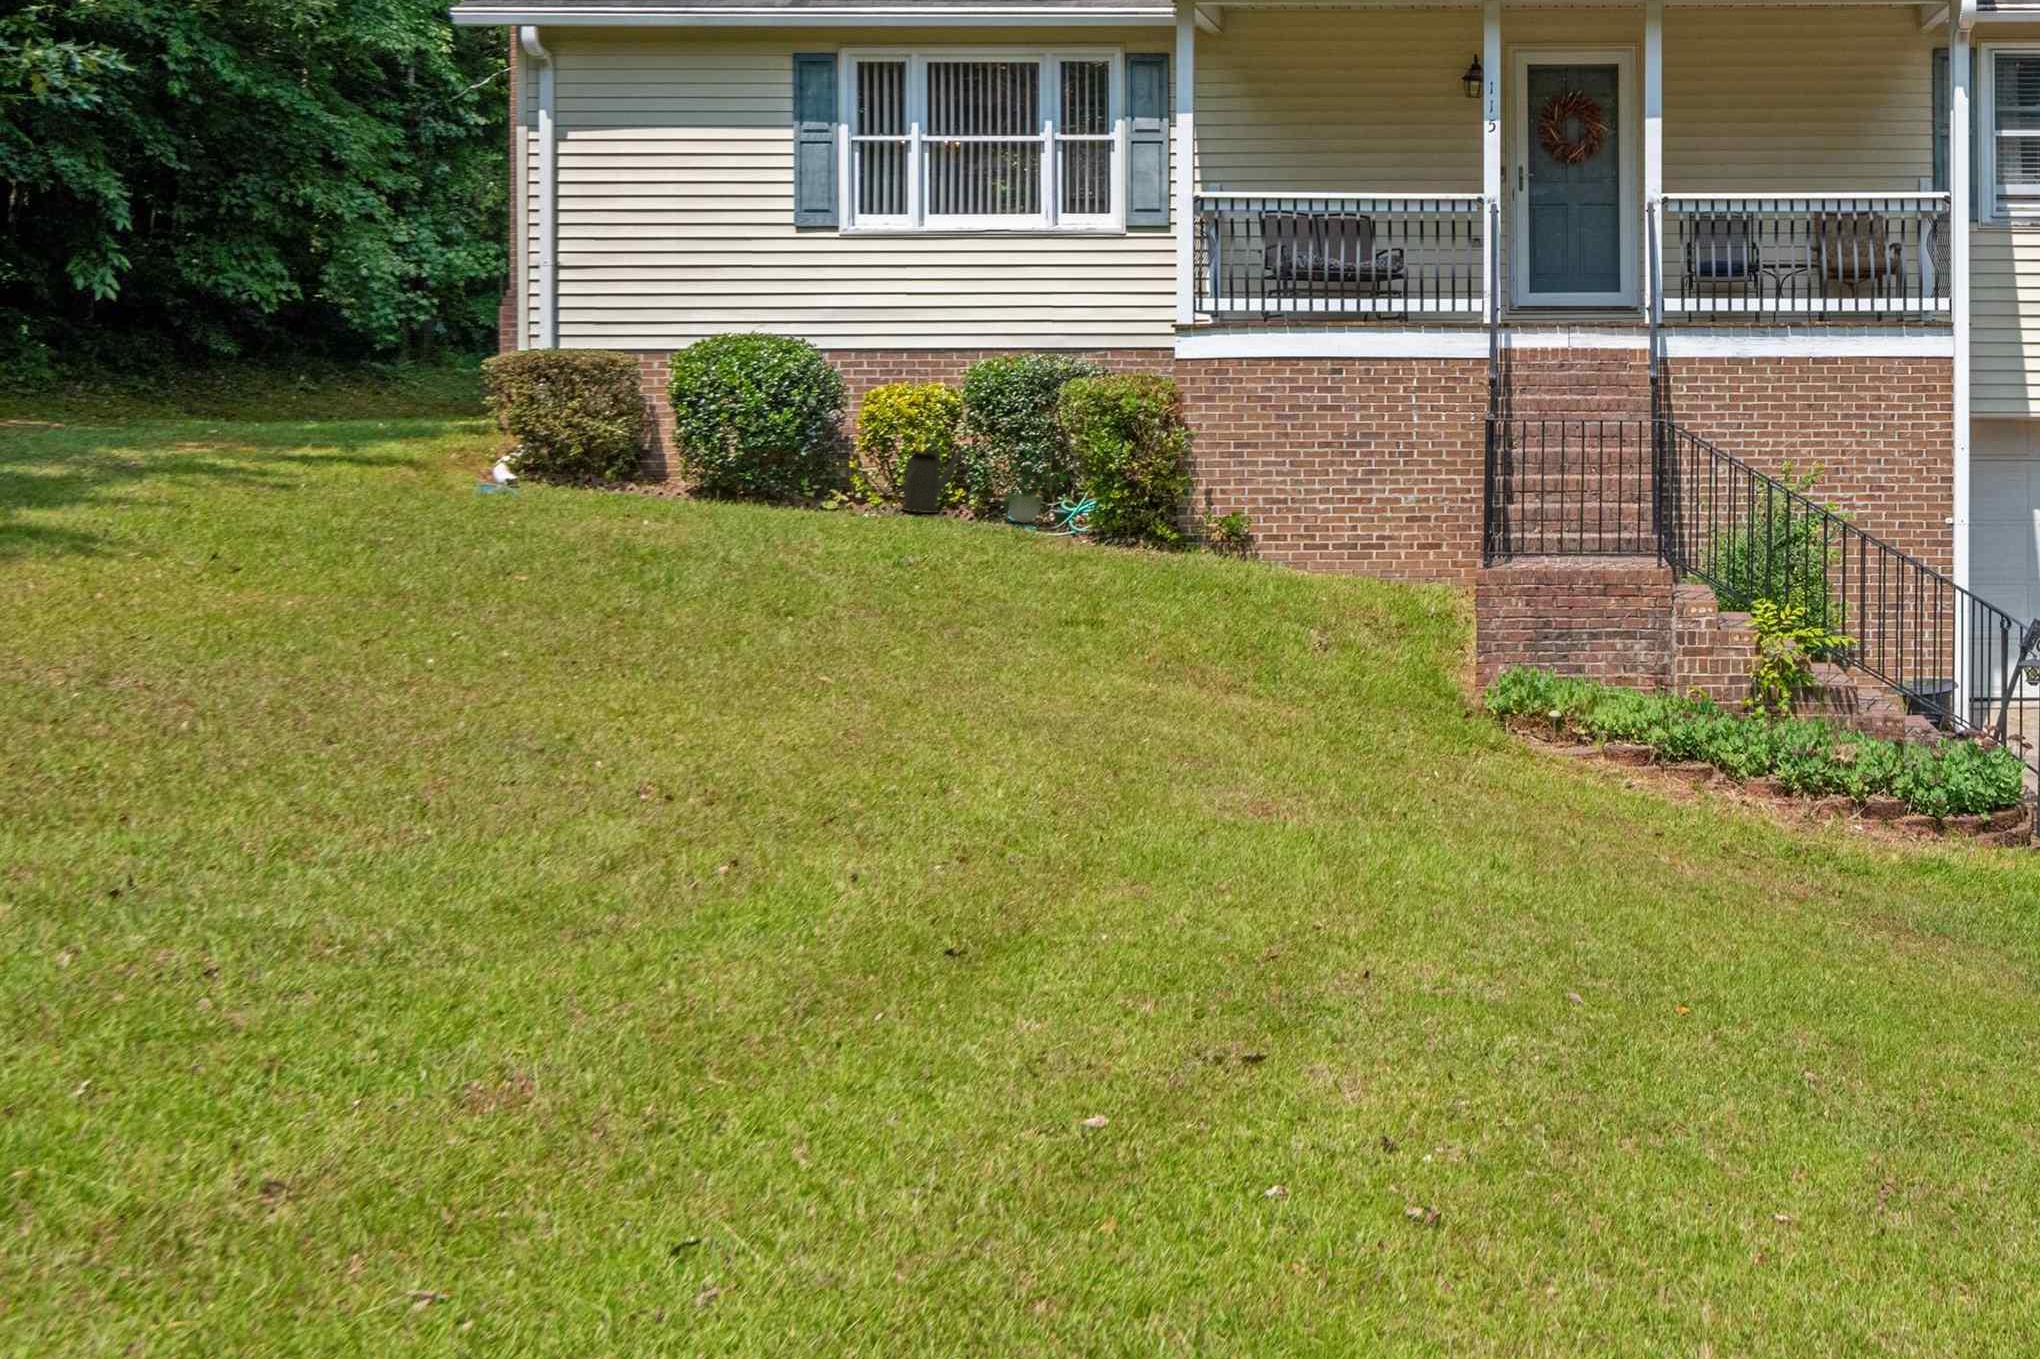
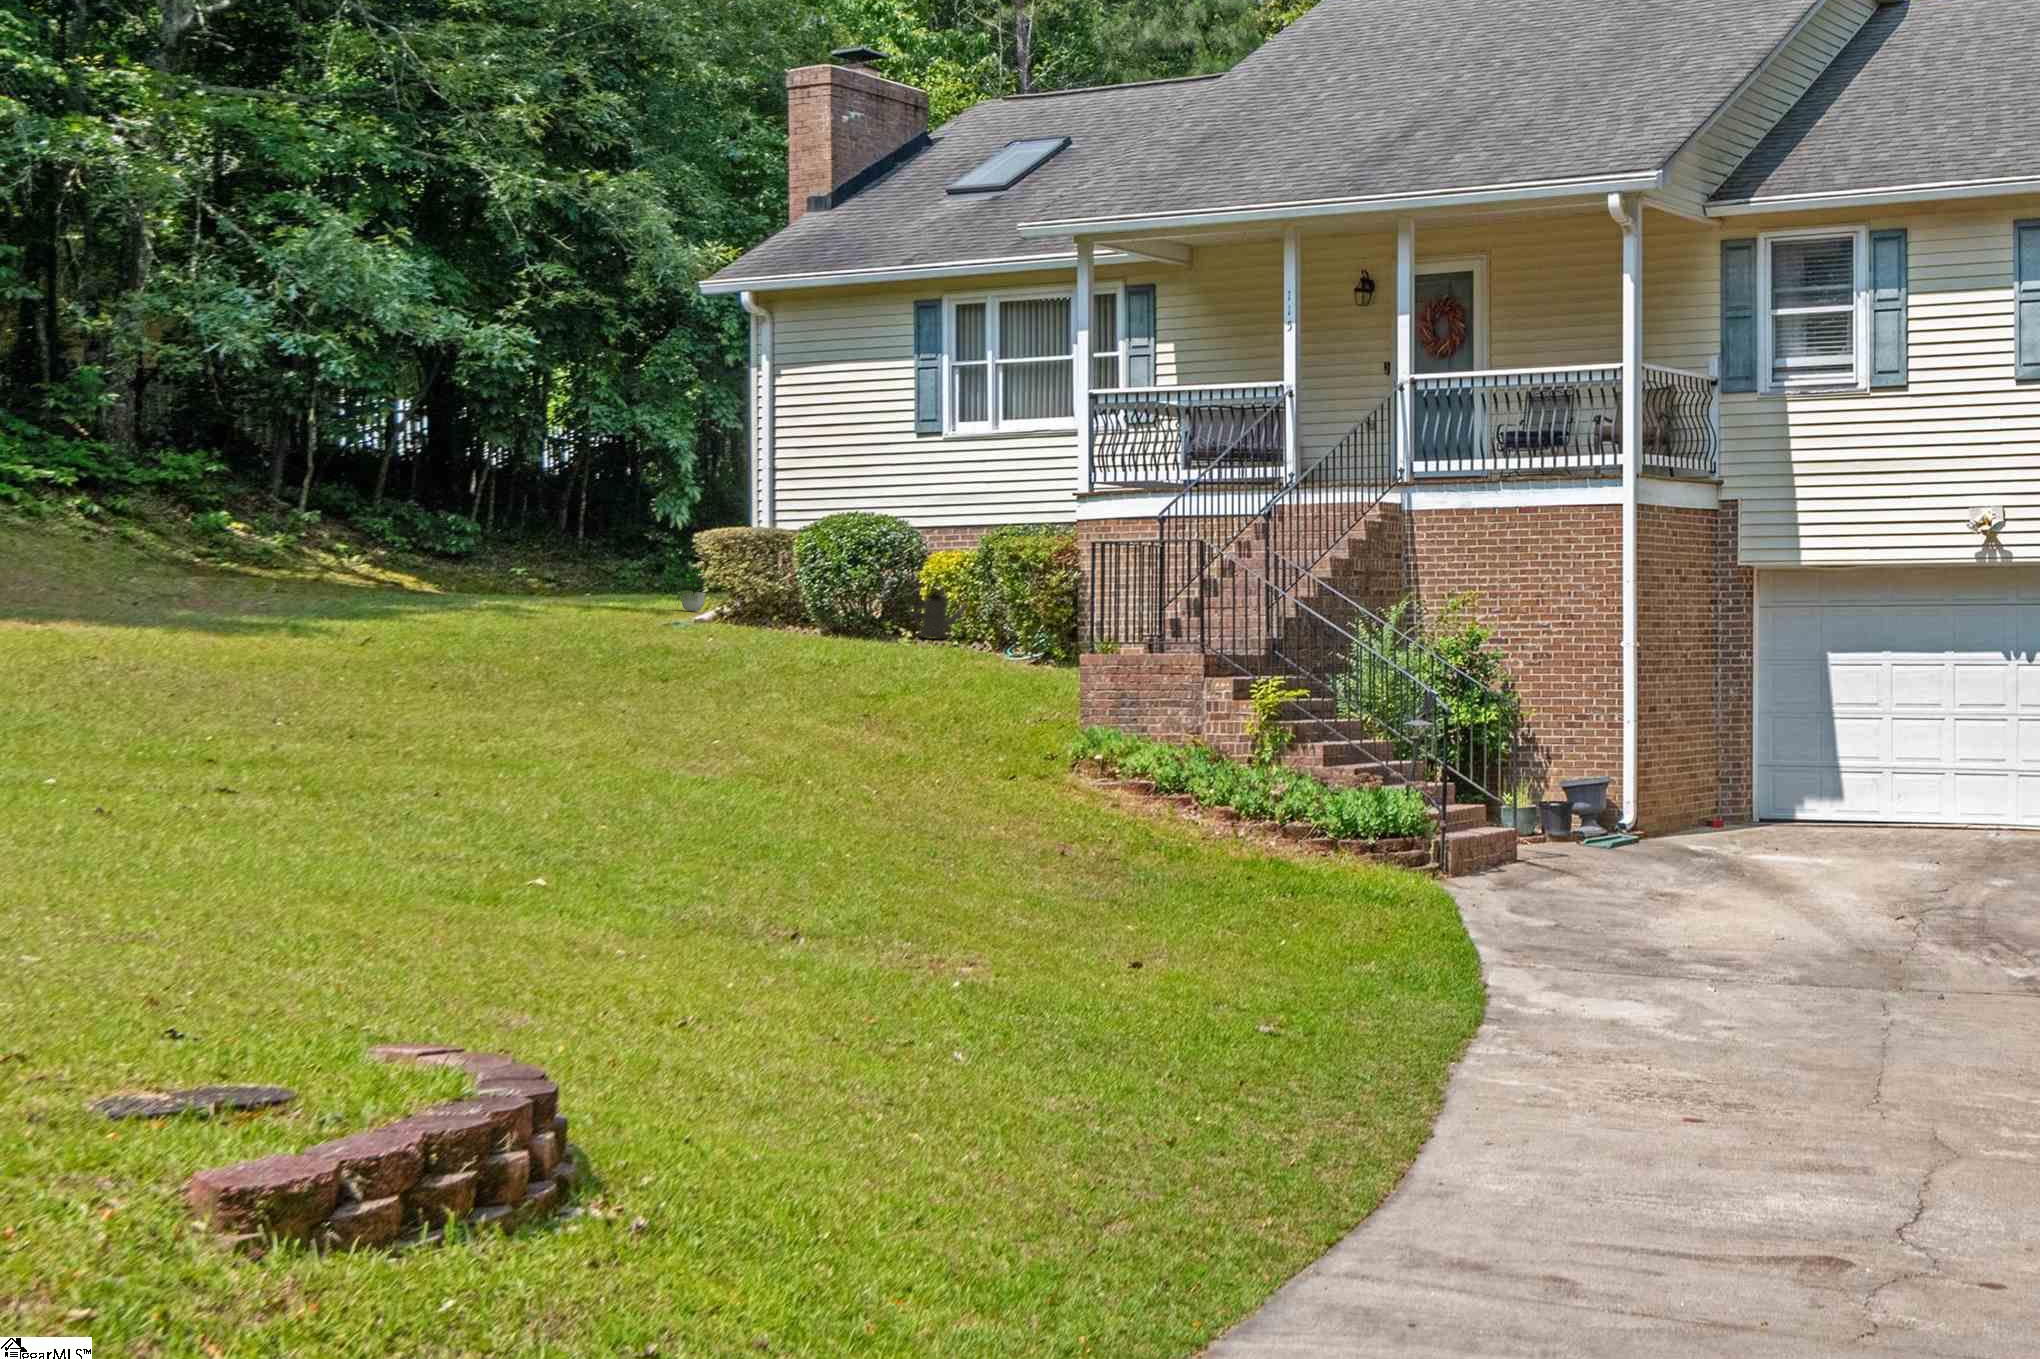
potted plant: present [1004,448,1068,523] -> present [676,566,707,611]

